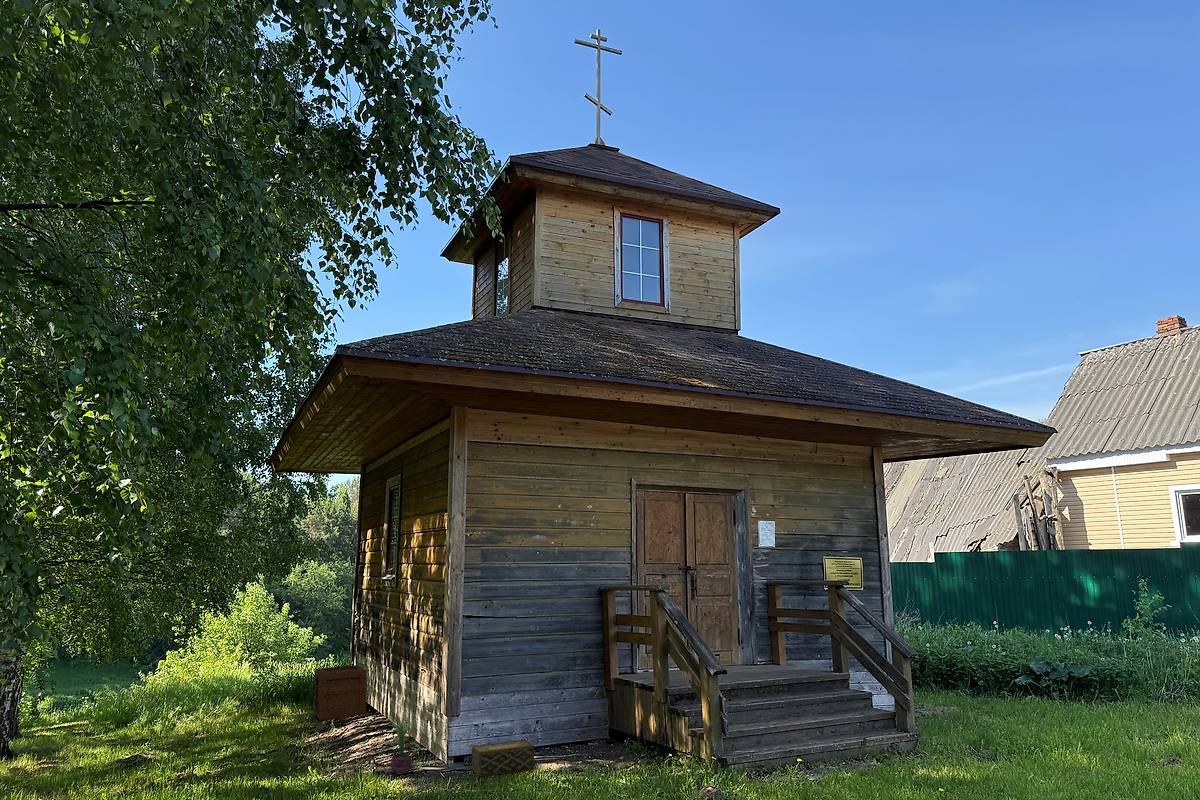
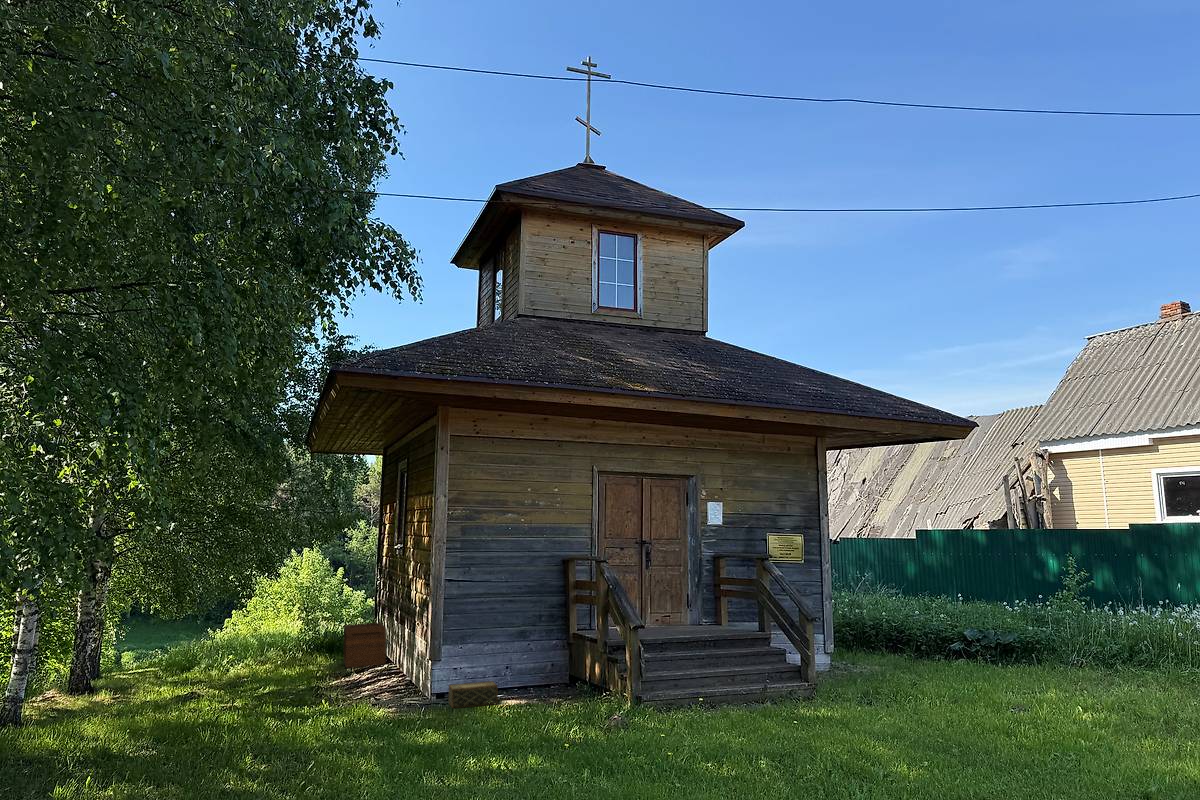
decorative plant: present [389,711,420,774] -> none [368,656,420,706]

